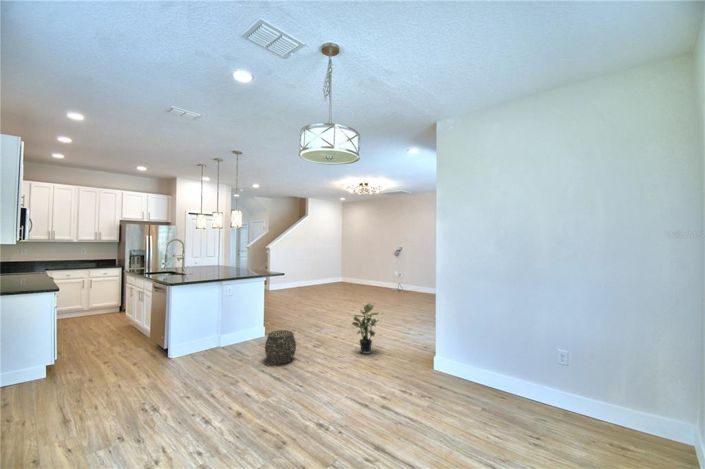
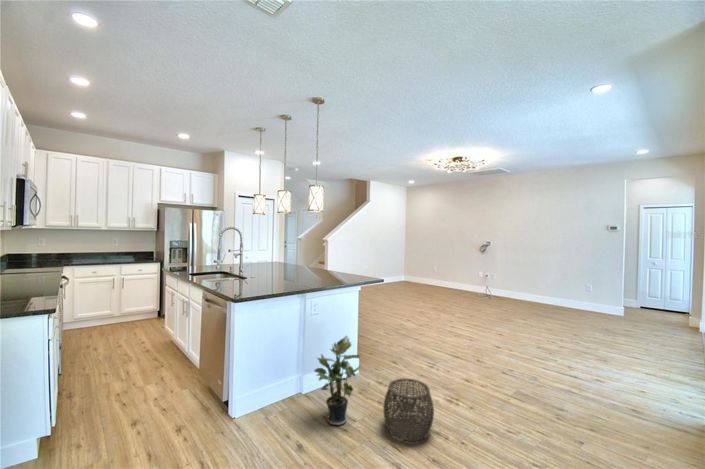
potted plant: present [352,303,378,354] -> present [314,336,360,425]

